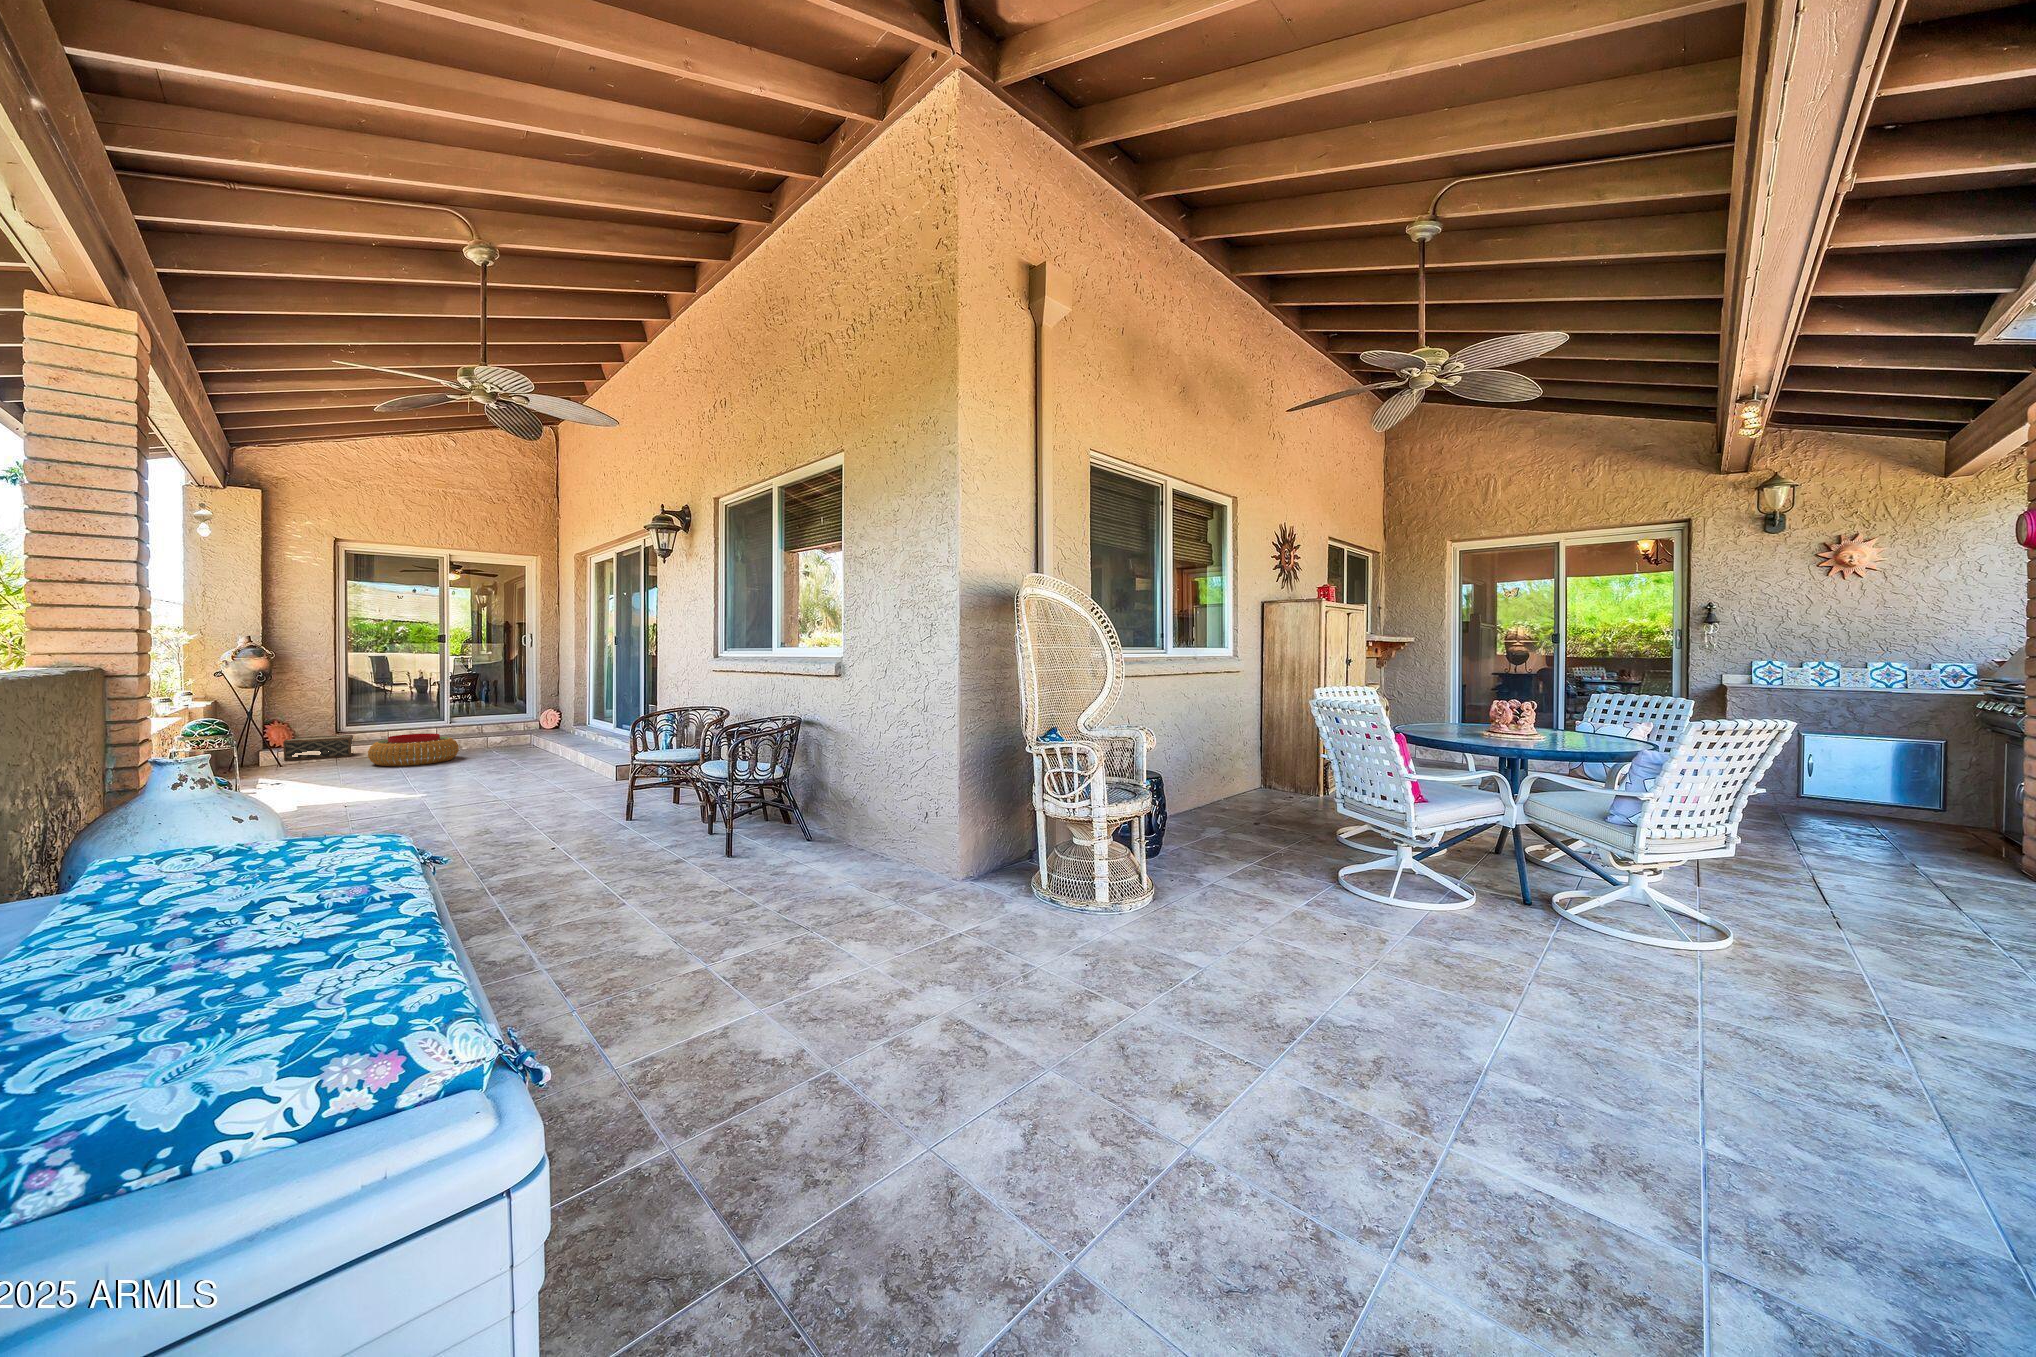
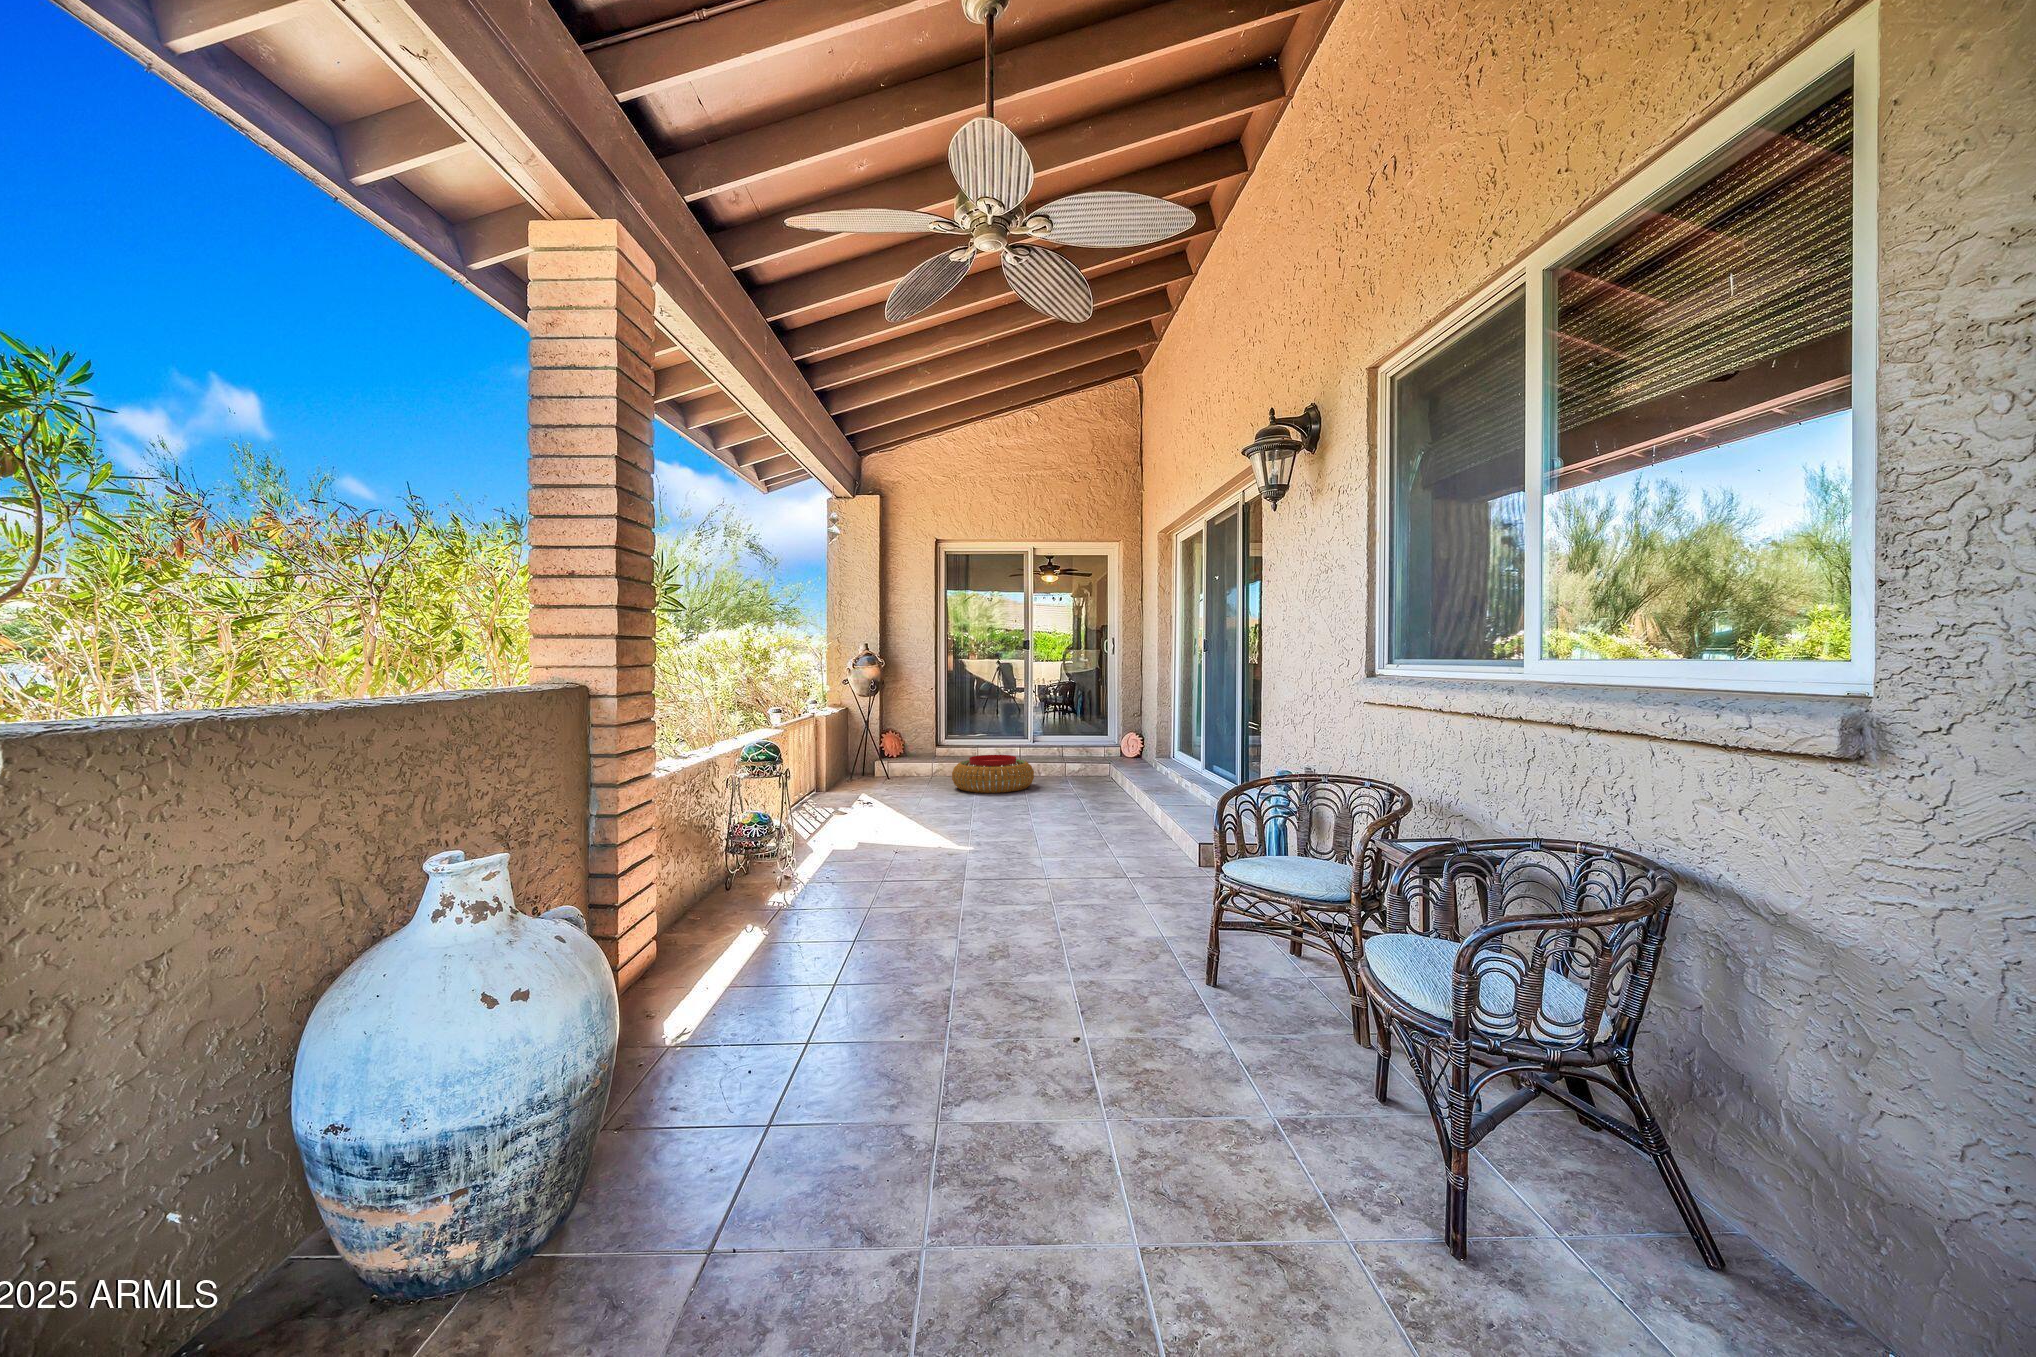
woven basket: present [283,735,353,761] -> none [894,750,950,774]

